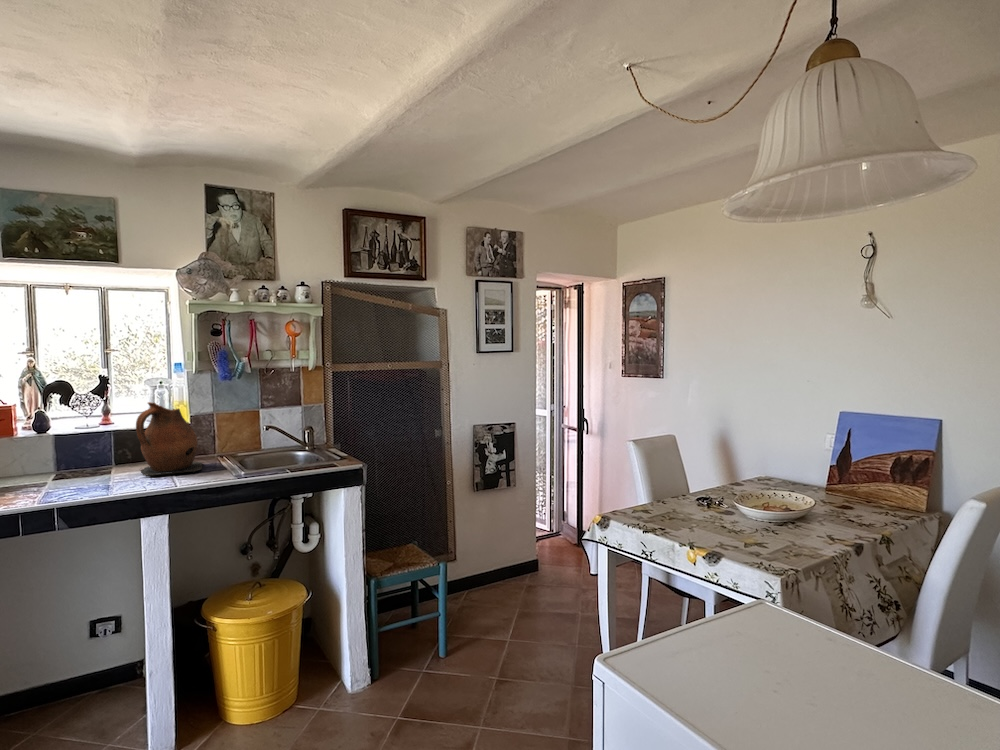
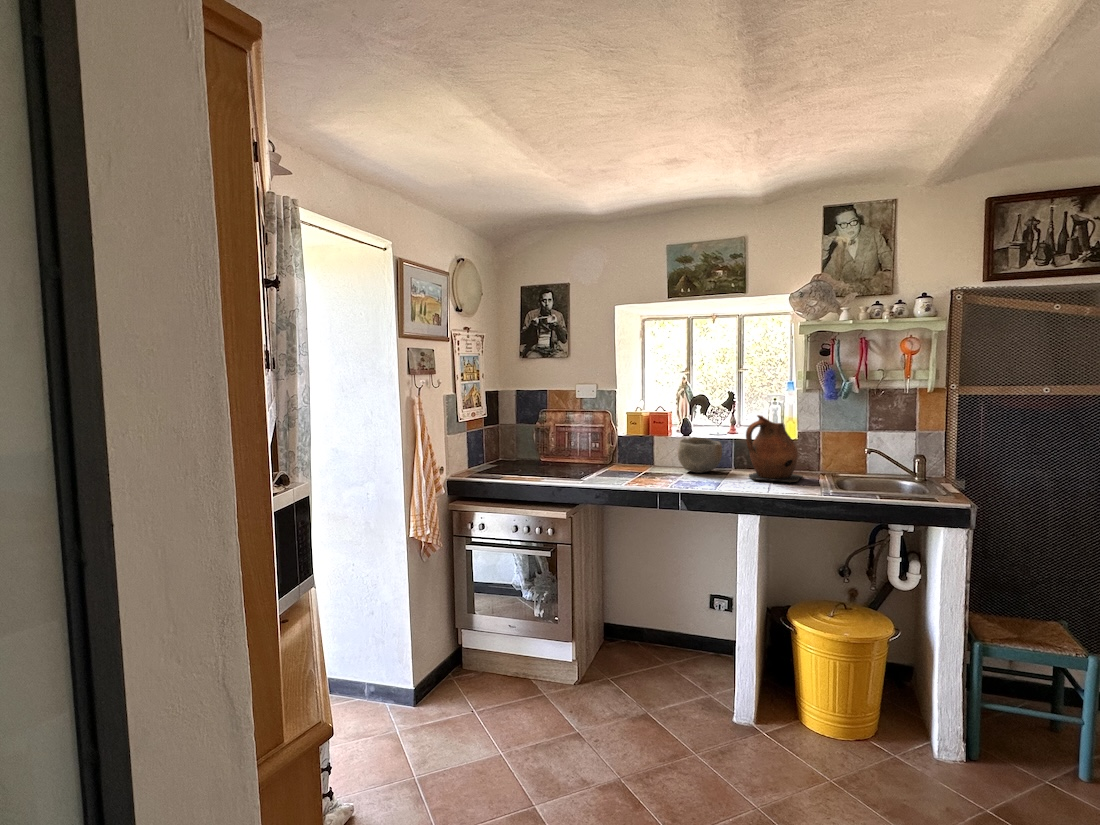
bowl: none [33,435,100,480] -> present [678,438,722,473]

